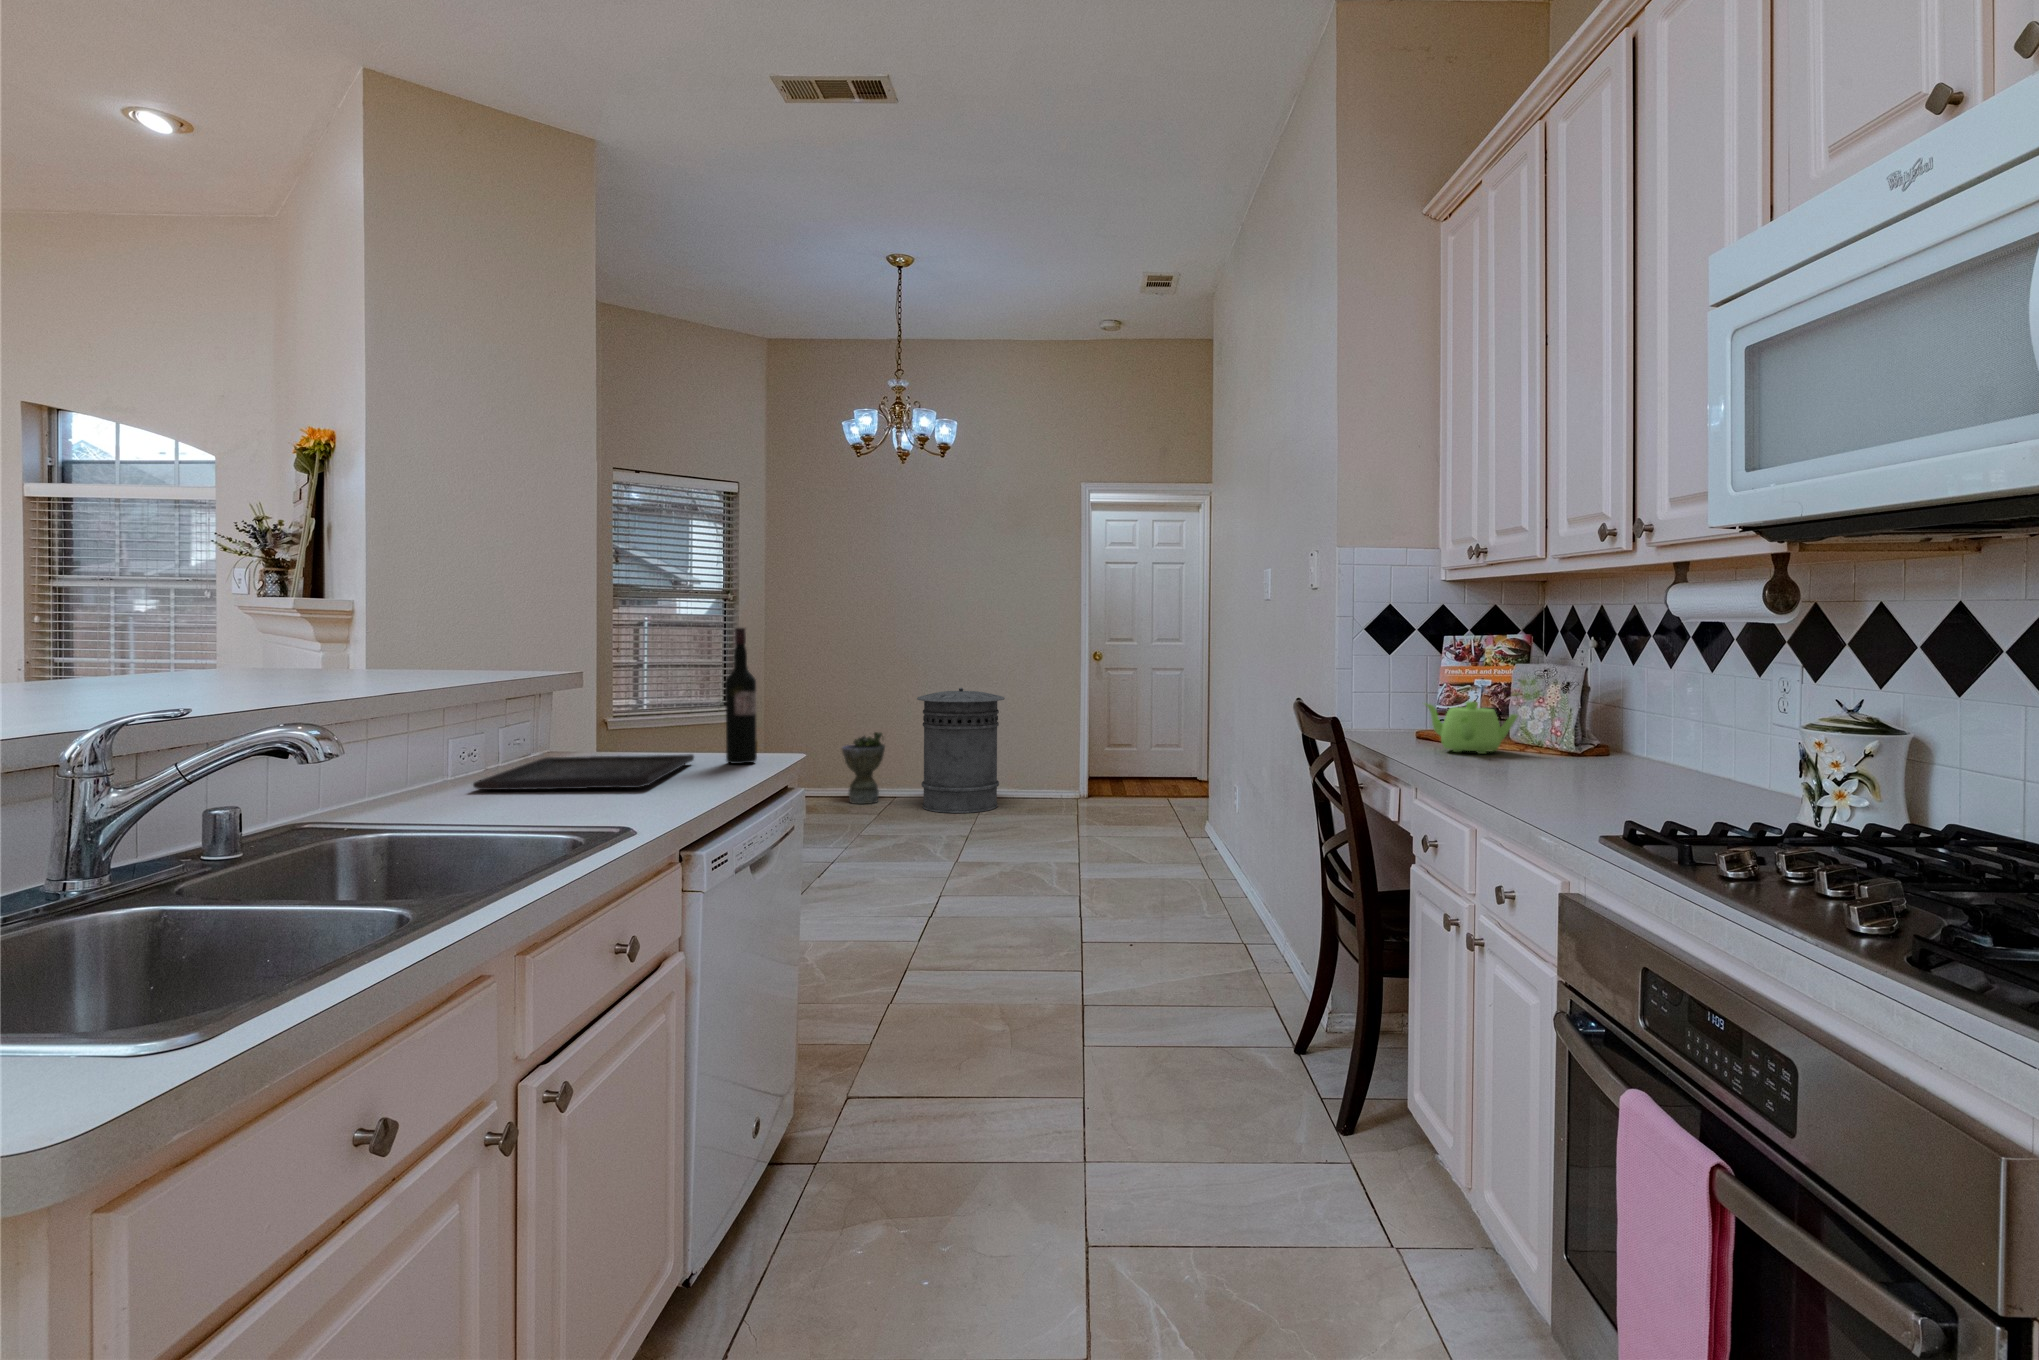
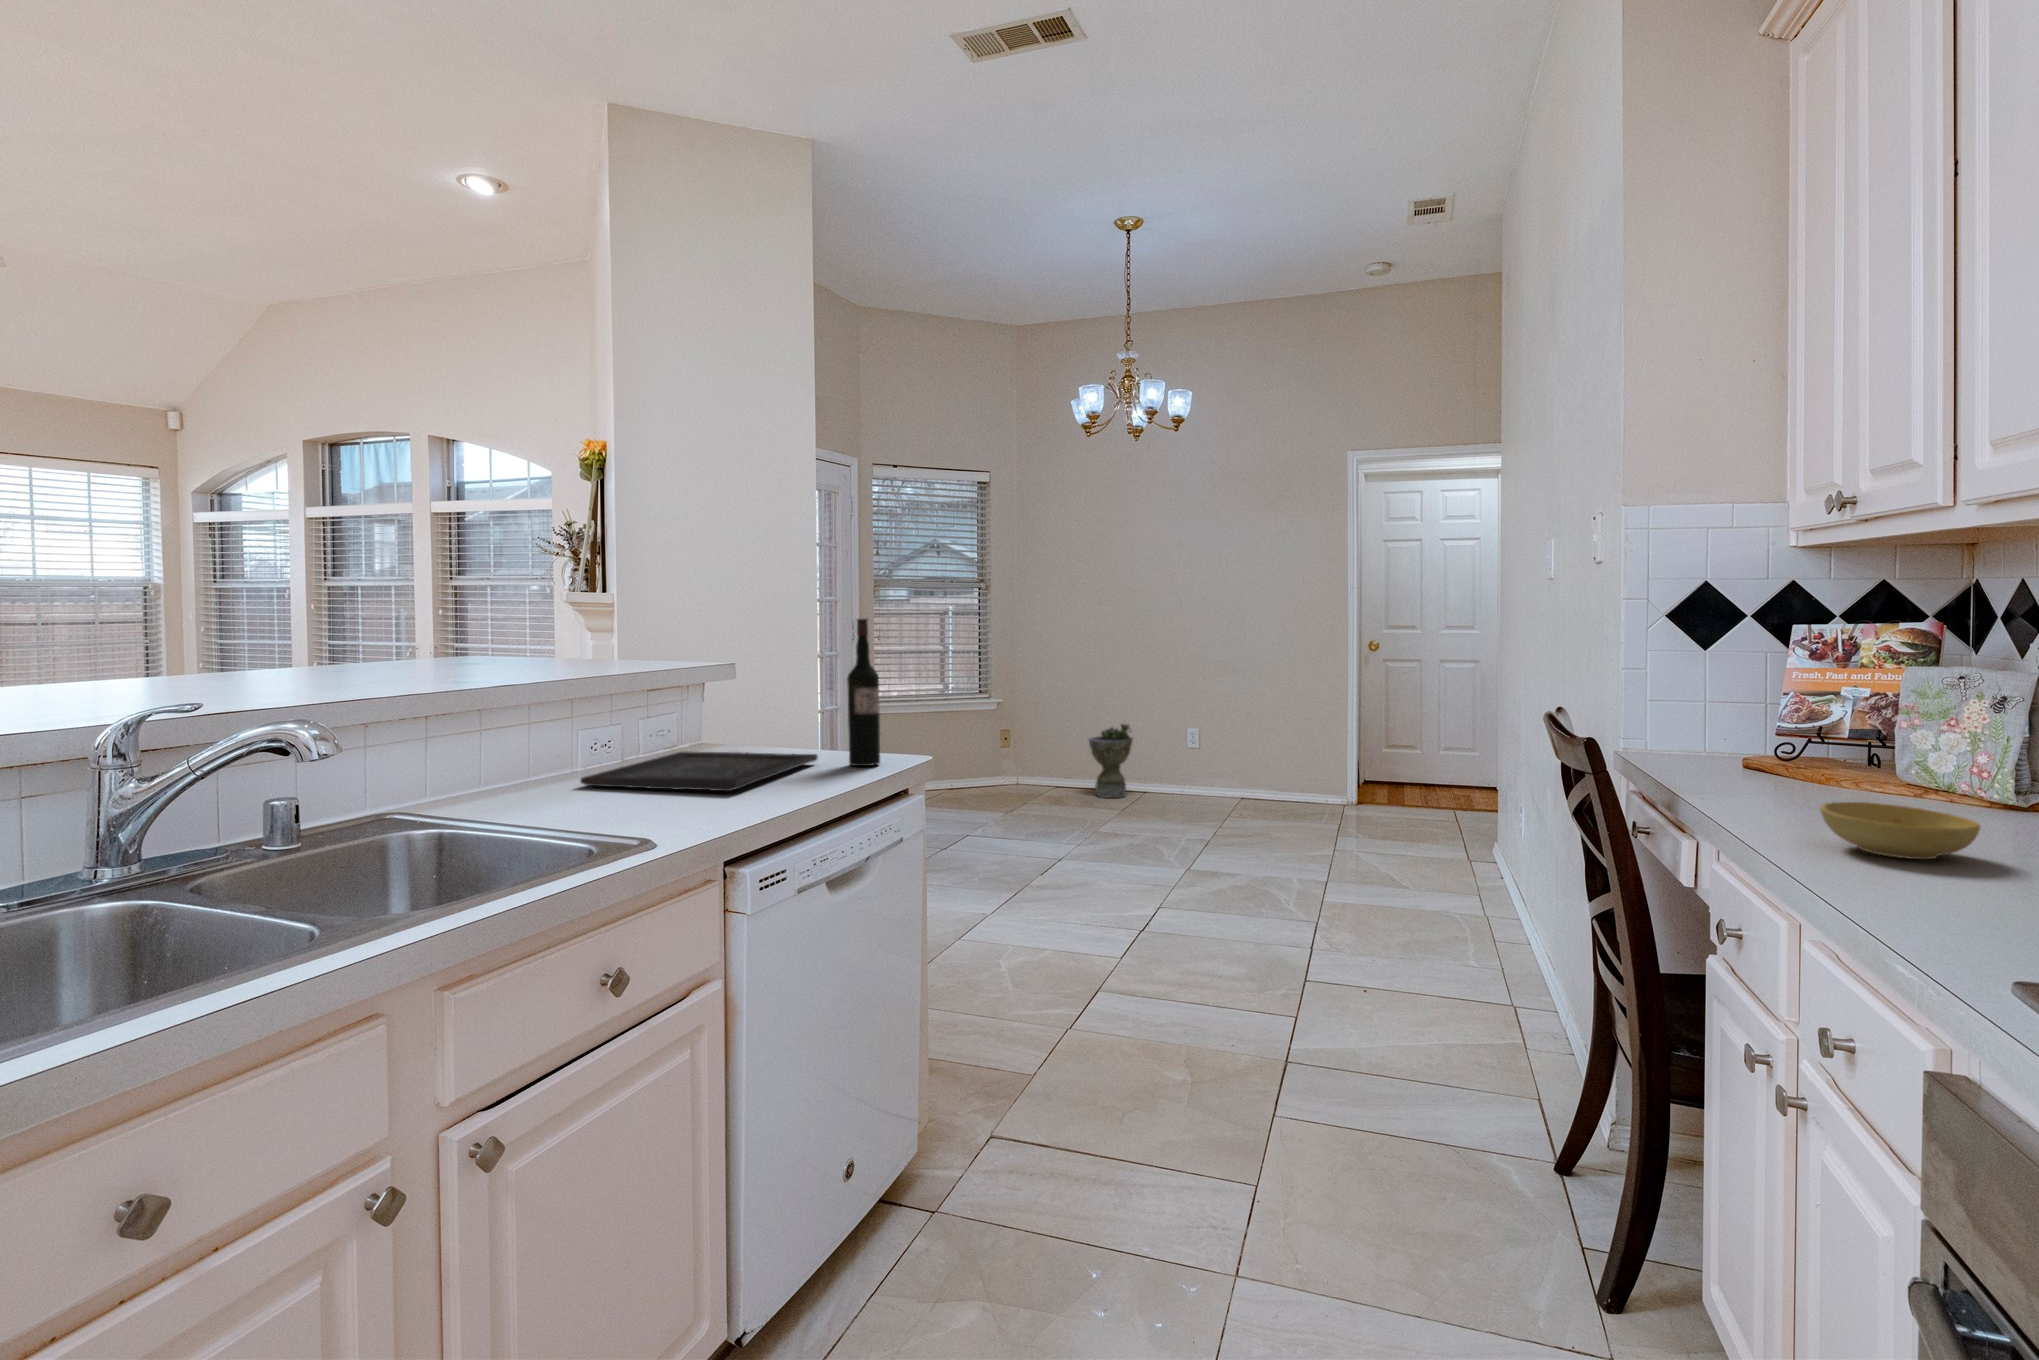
trash can: present [917,688,1005,813] -> none [1163,679,1258,814]
teapot: present [1425,701,1517,754] -> none [1744,720,1909,798]
bowl: none [1481,751,1567,784] -> present [1820,802,1980,859]

